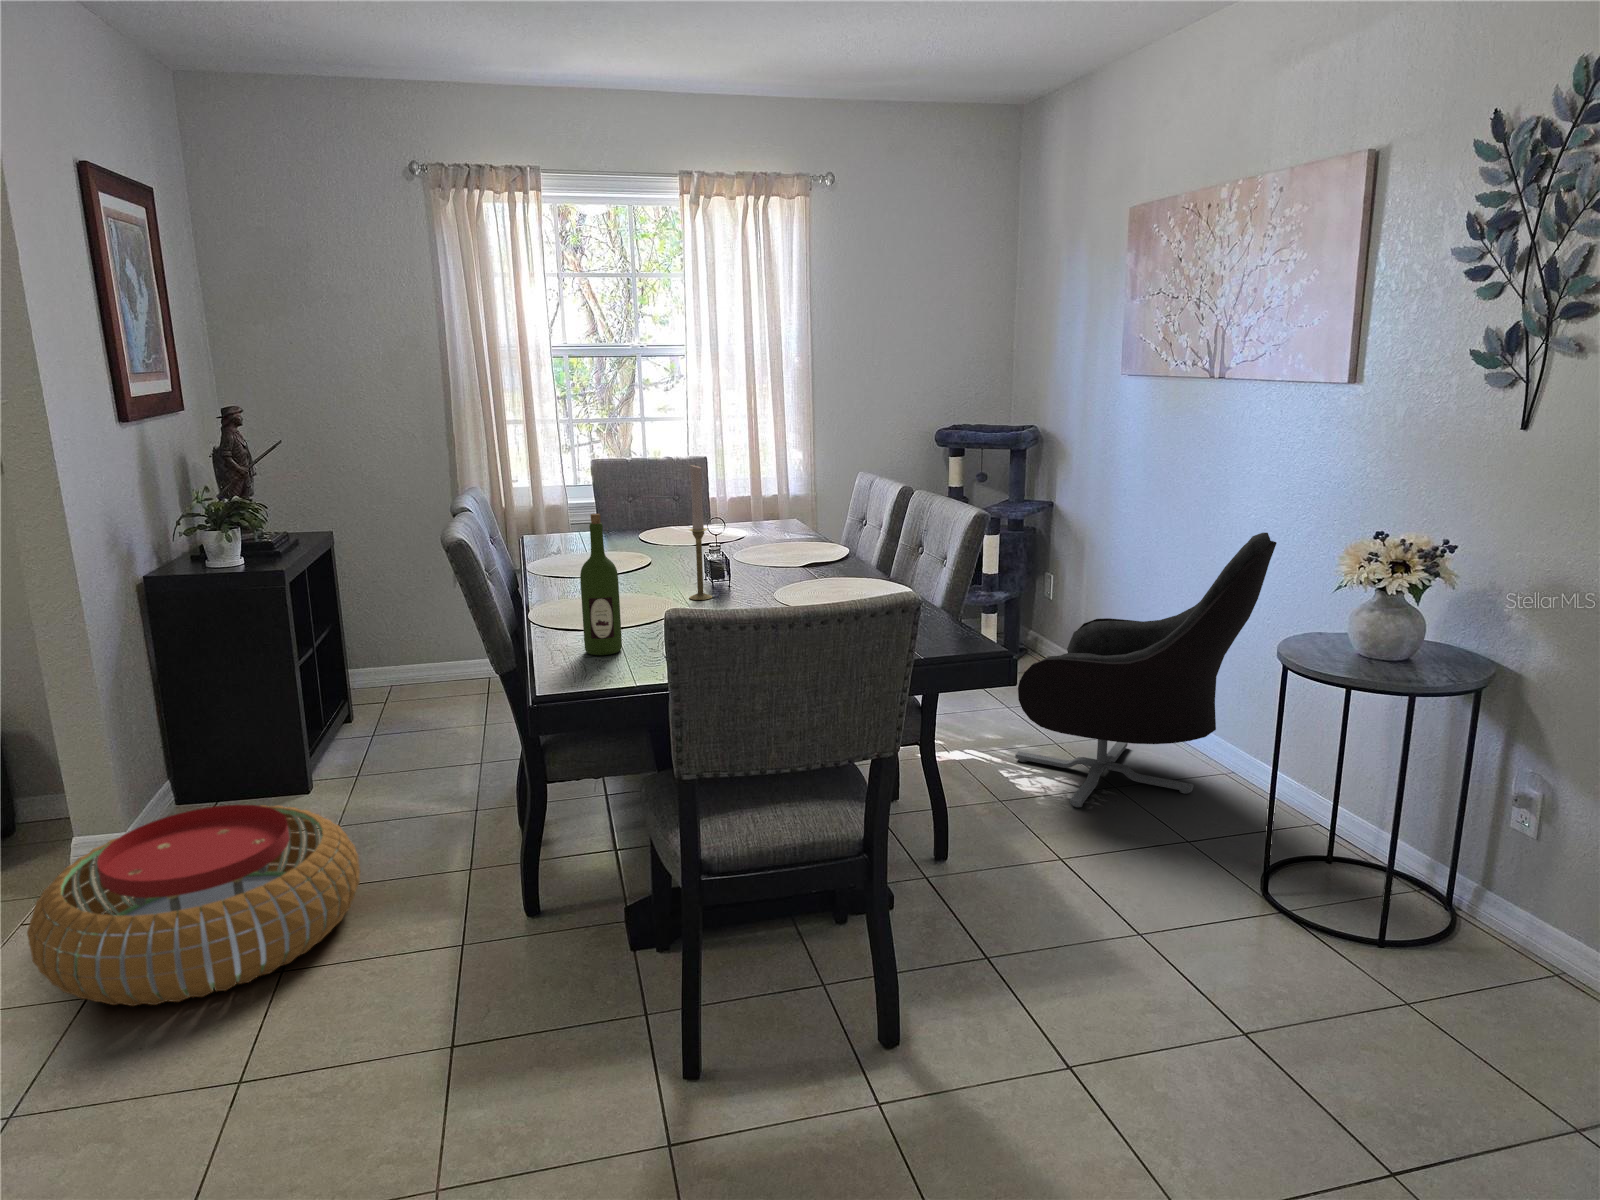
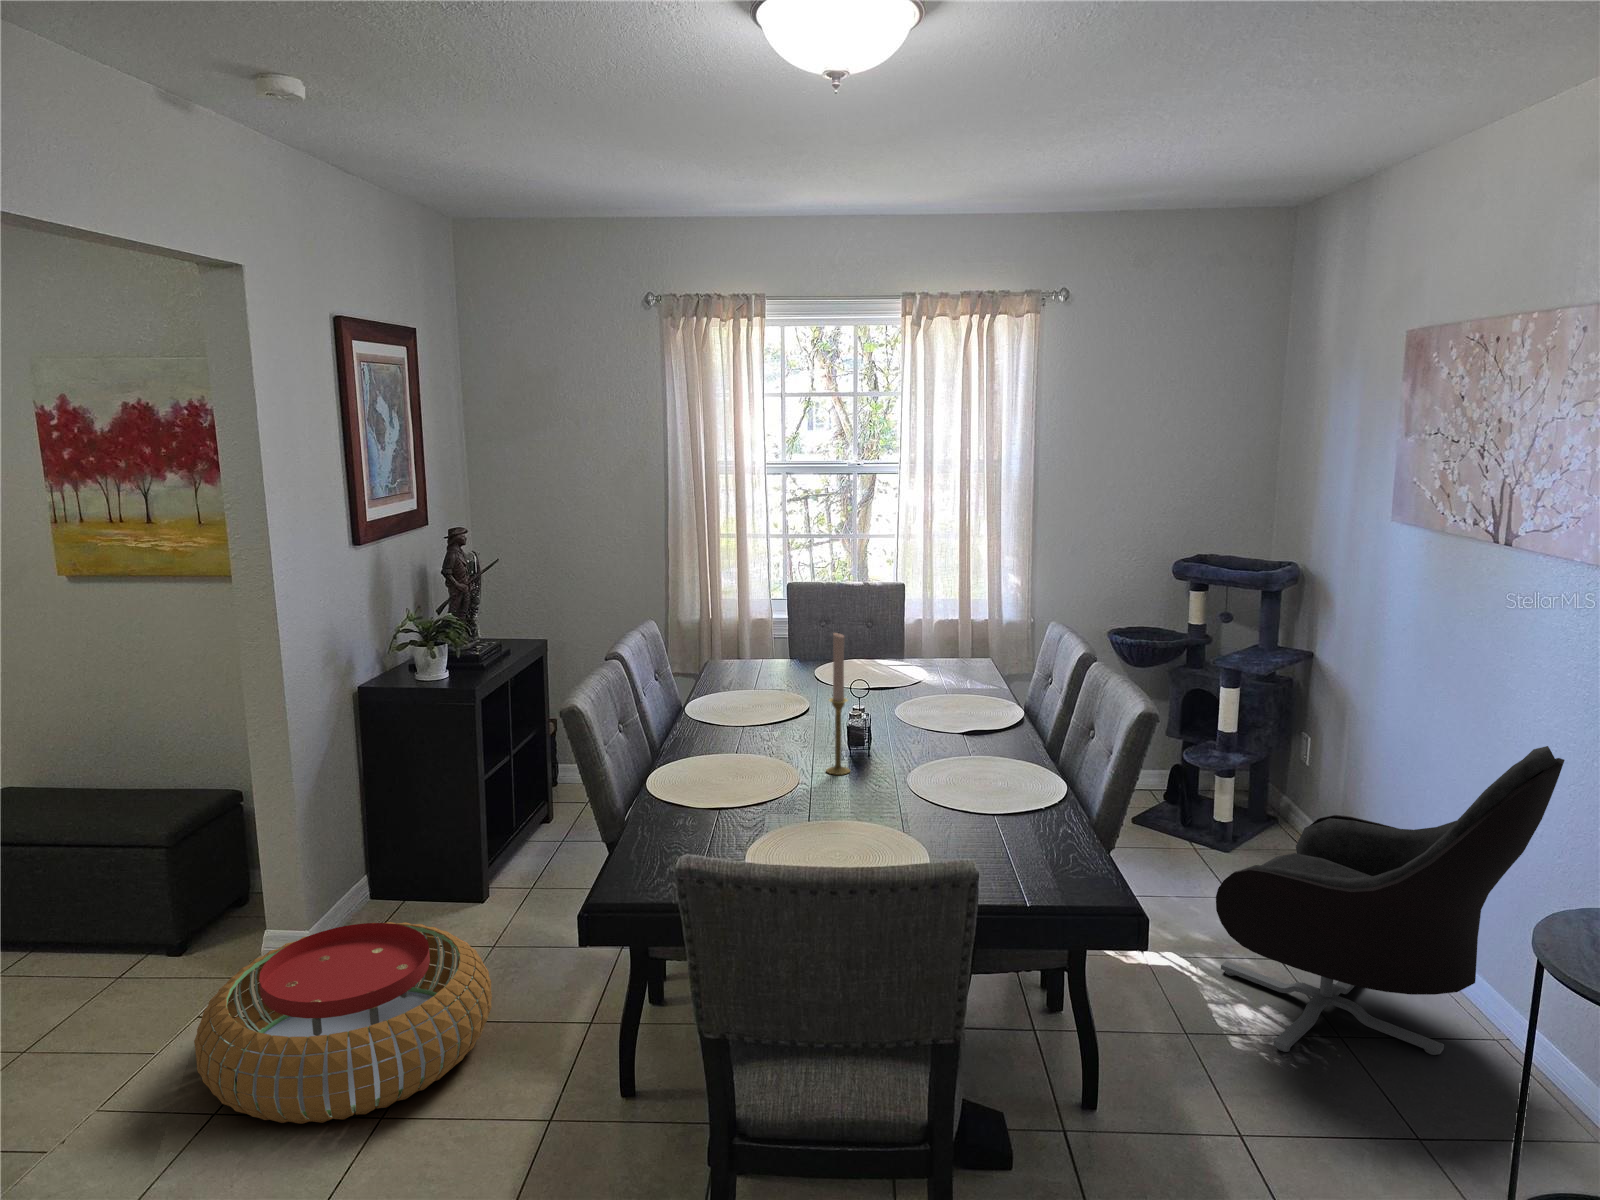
wine bottle: present [580,514,622,655] -> none [684,698,724,844]

